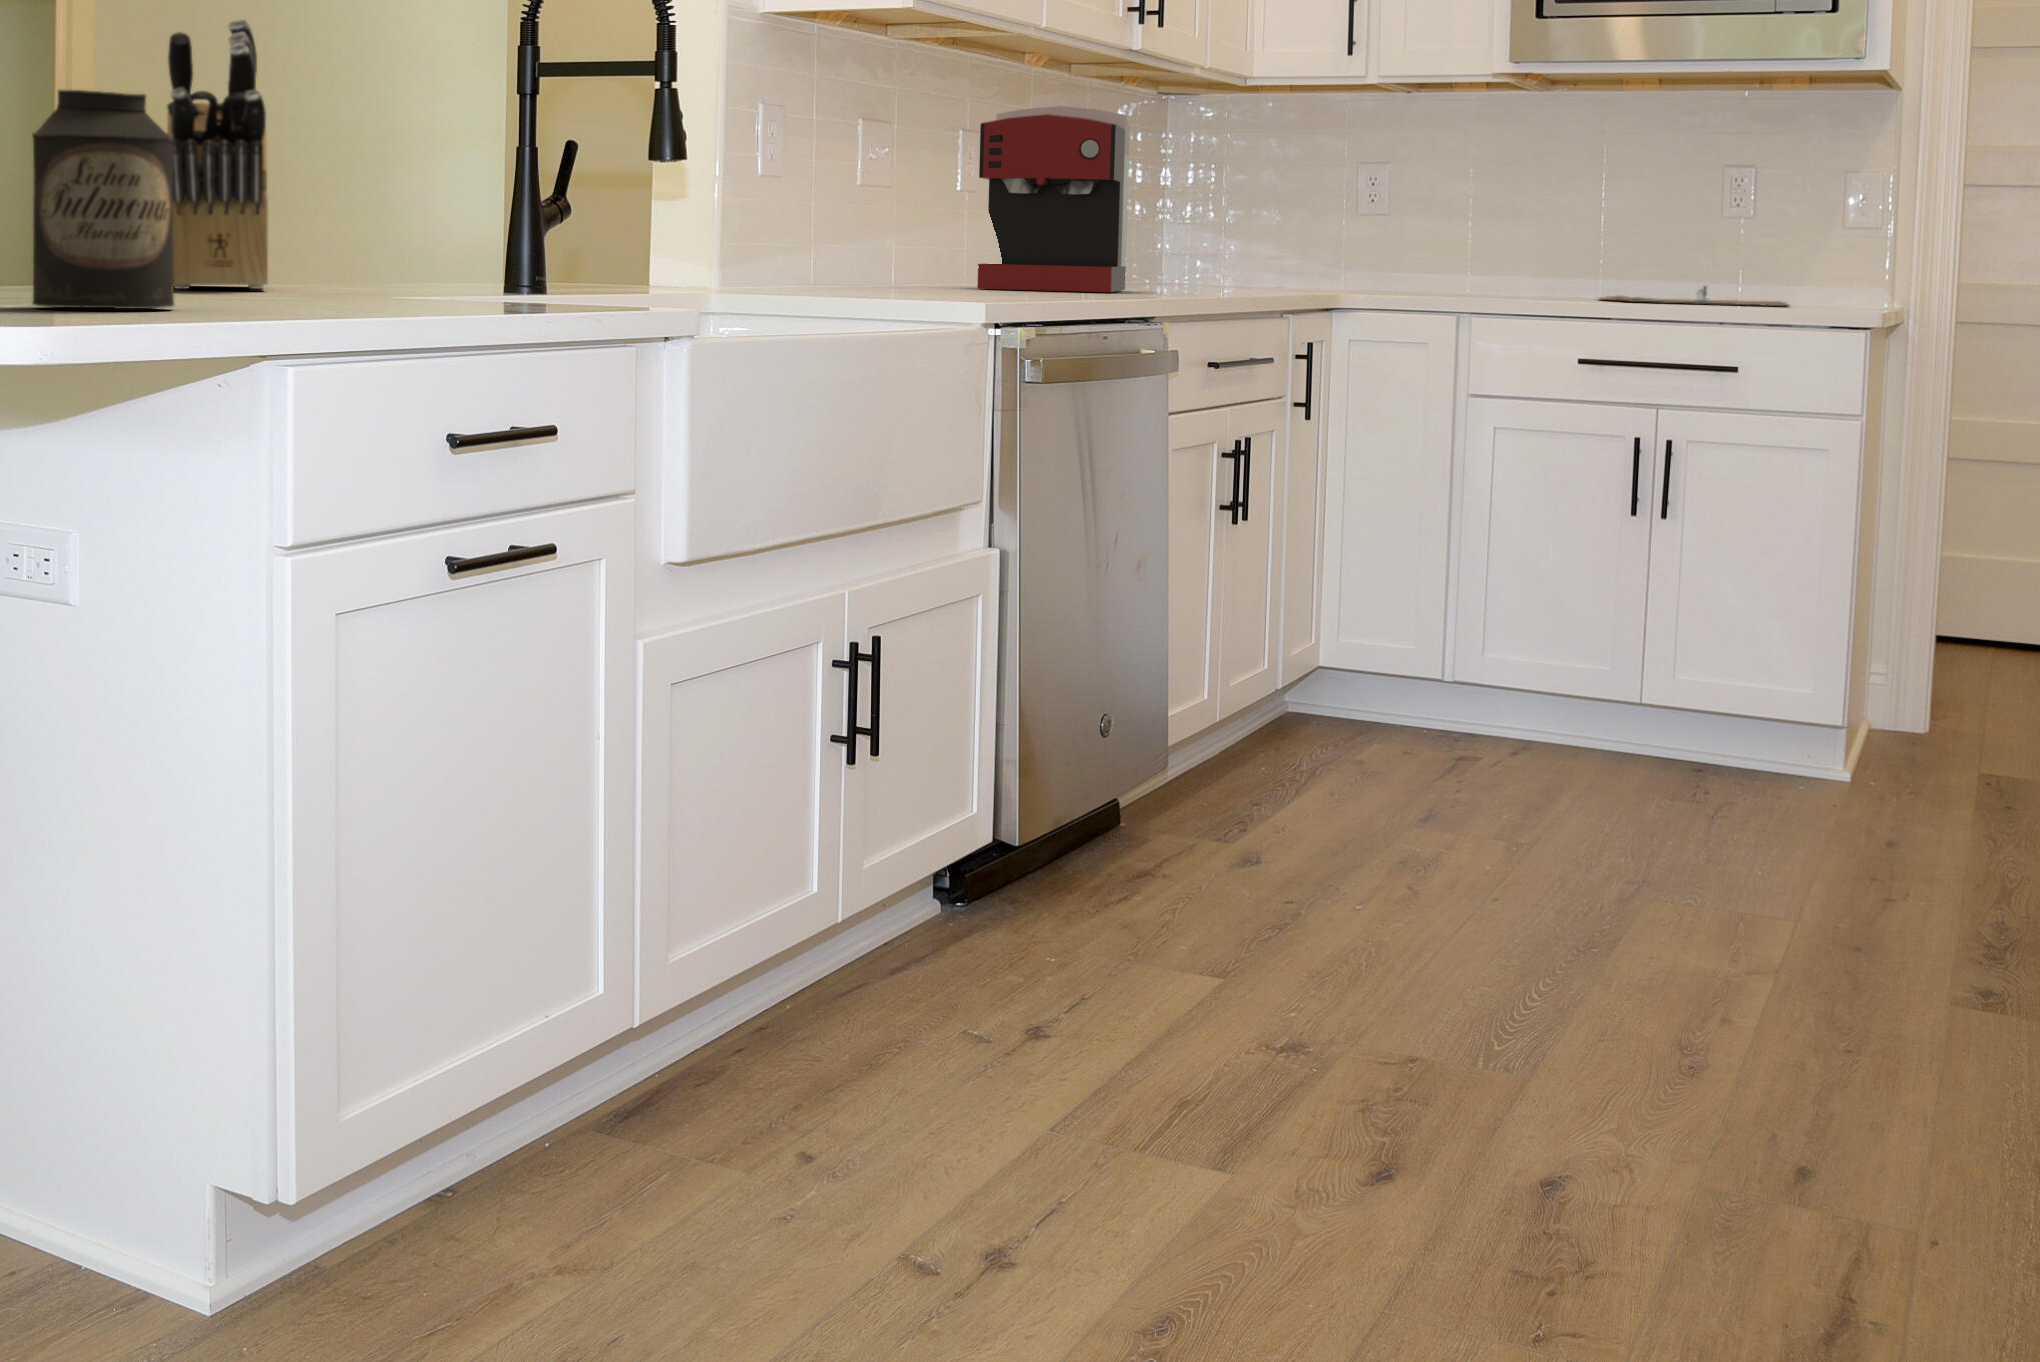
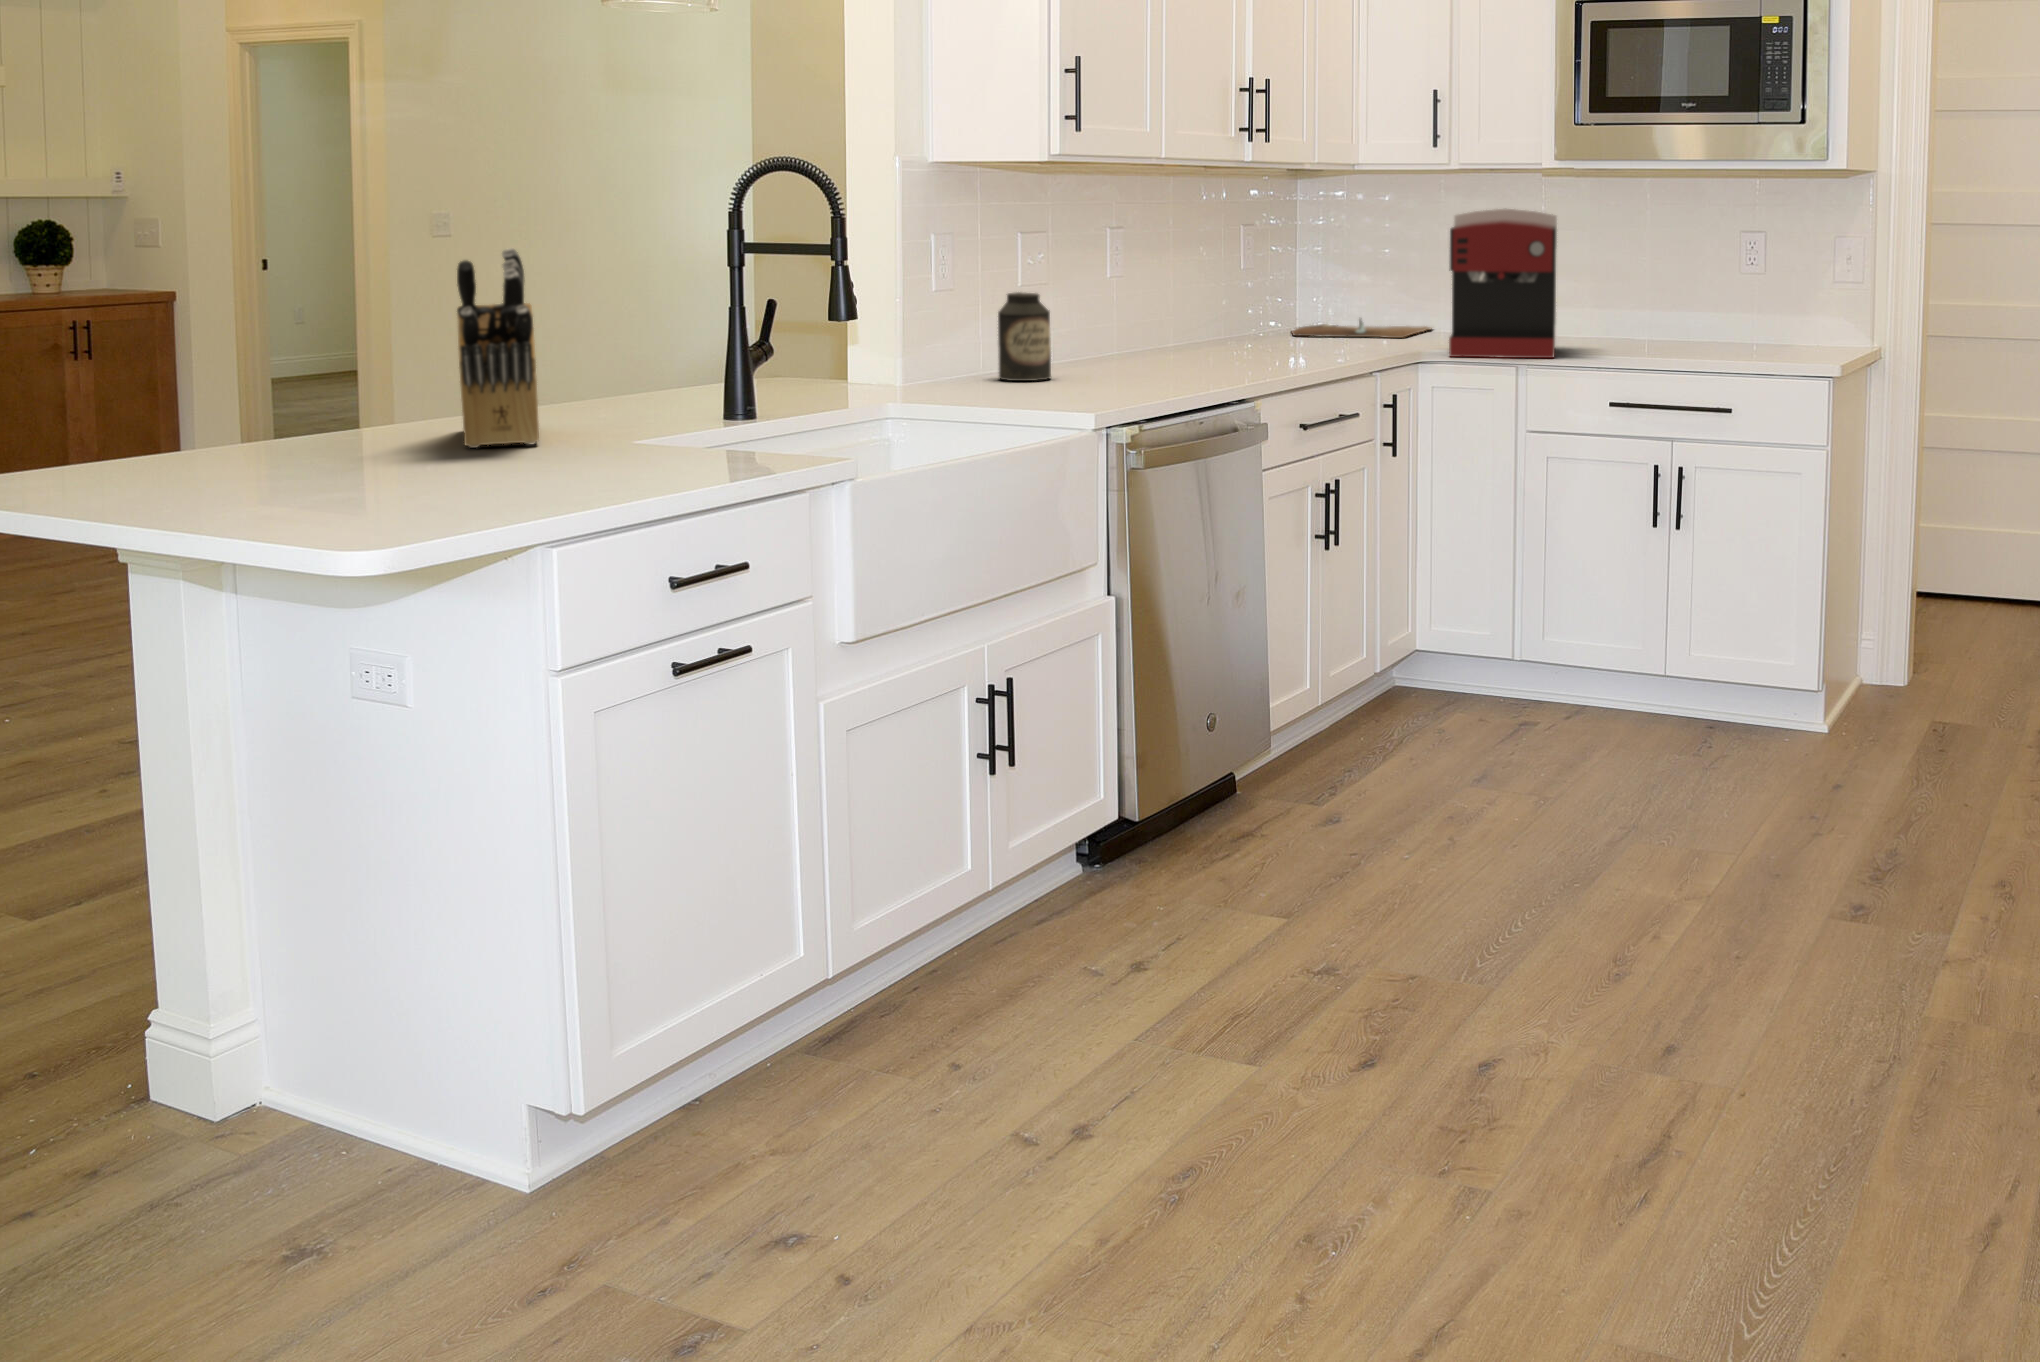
canister: present [32,90,174,309] -> present [998,292,1051,381]
coffee maker: present [977,106,1130,292] -> present [1449,209,1557,358]
cutting board: present [1600,286,1788,306] -> present [1292,319,1432,338]

